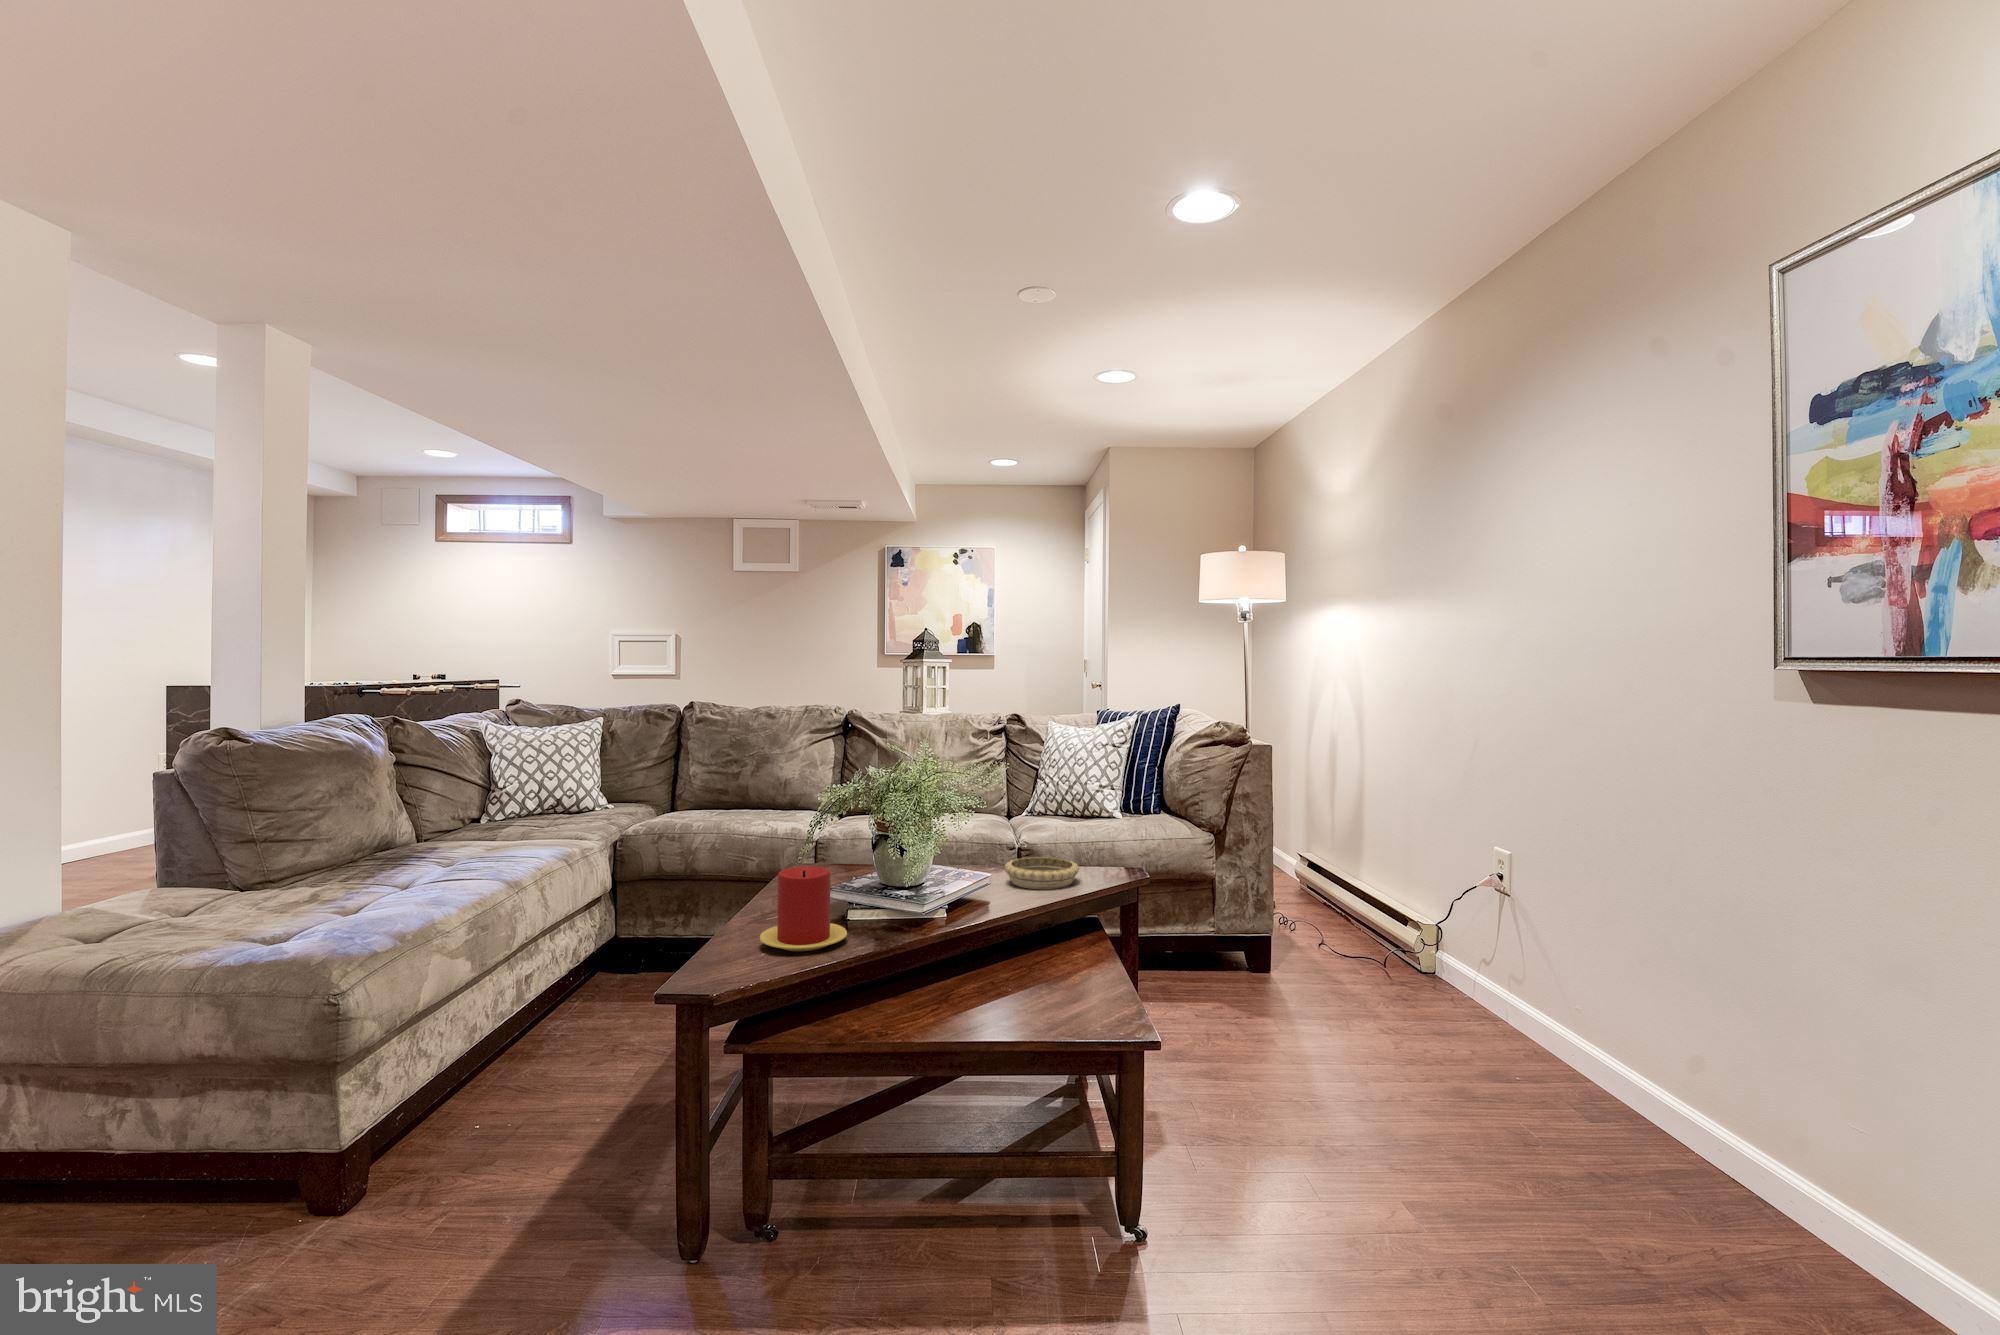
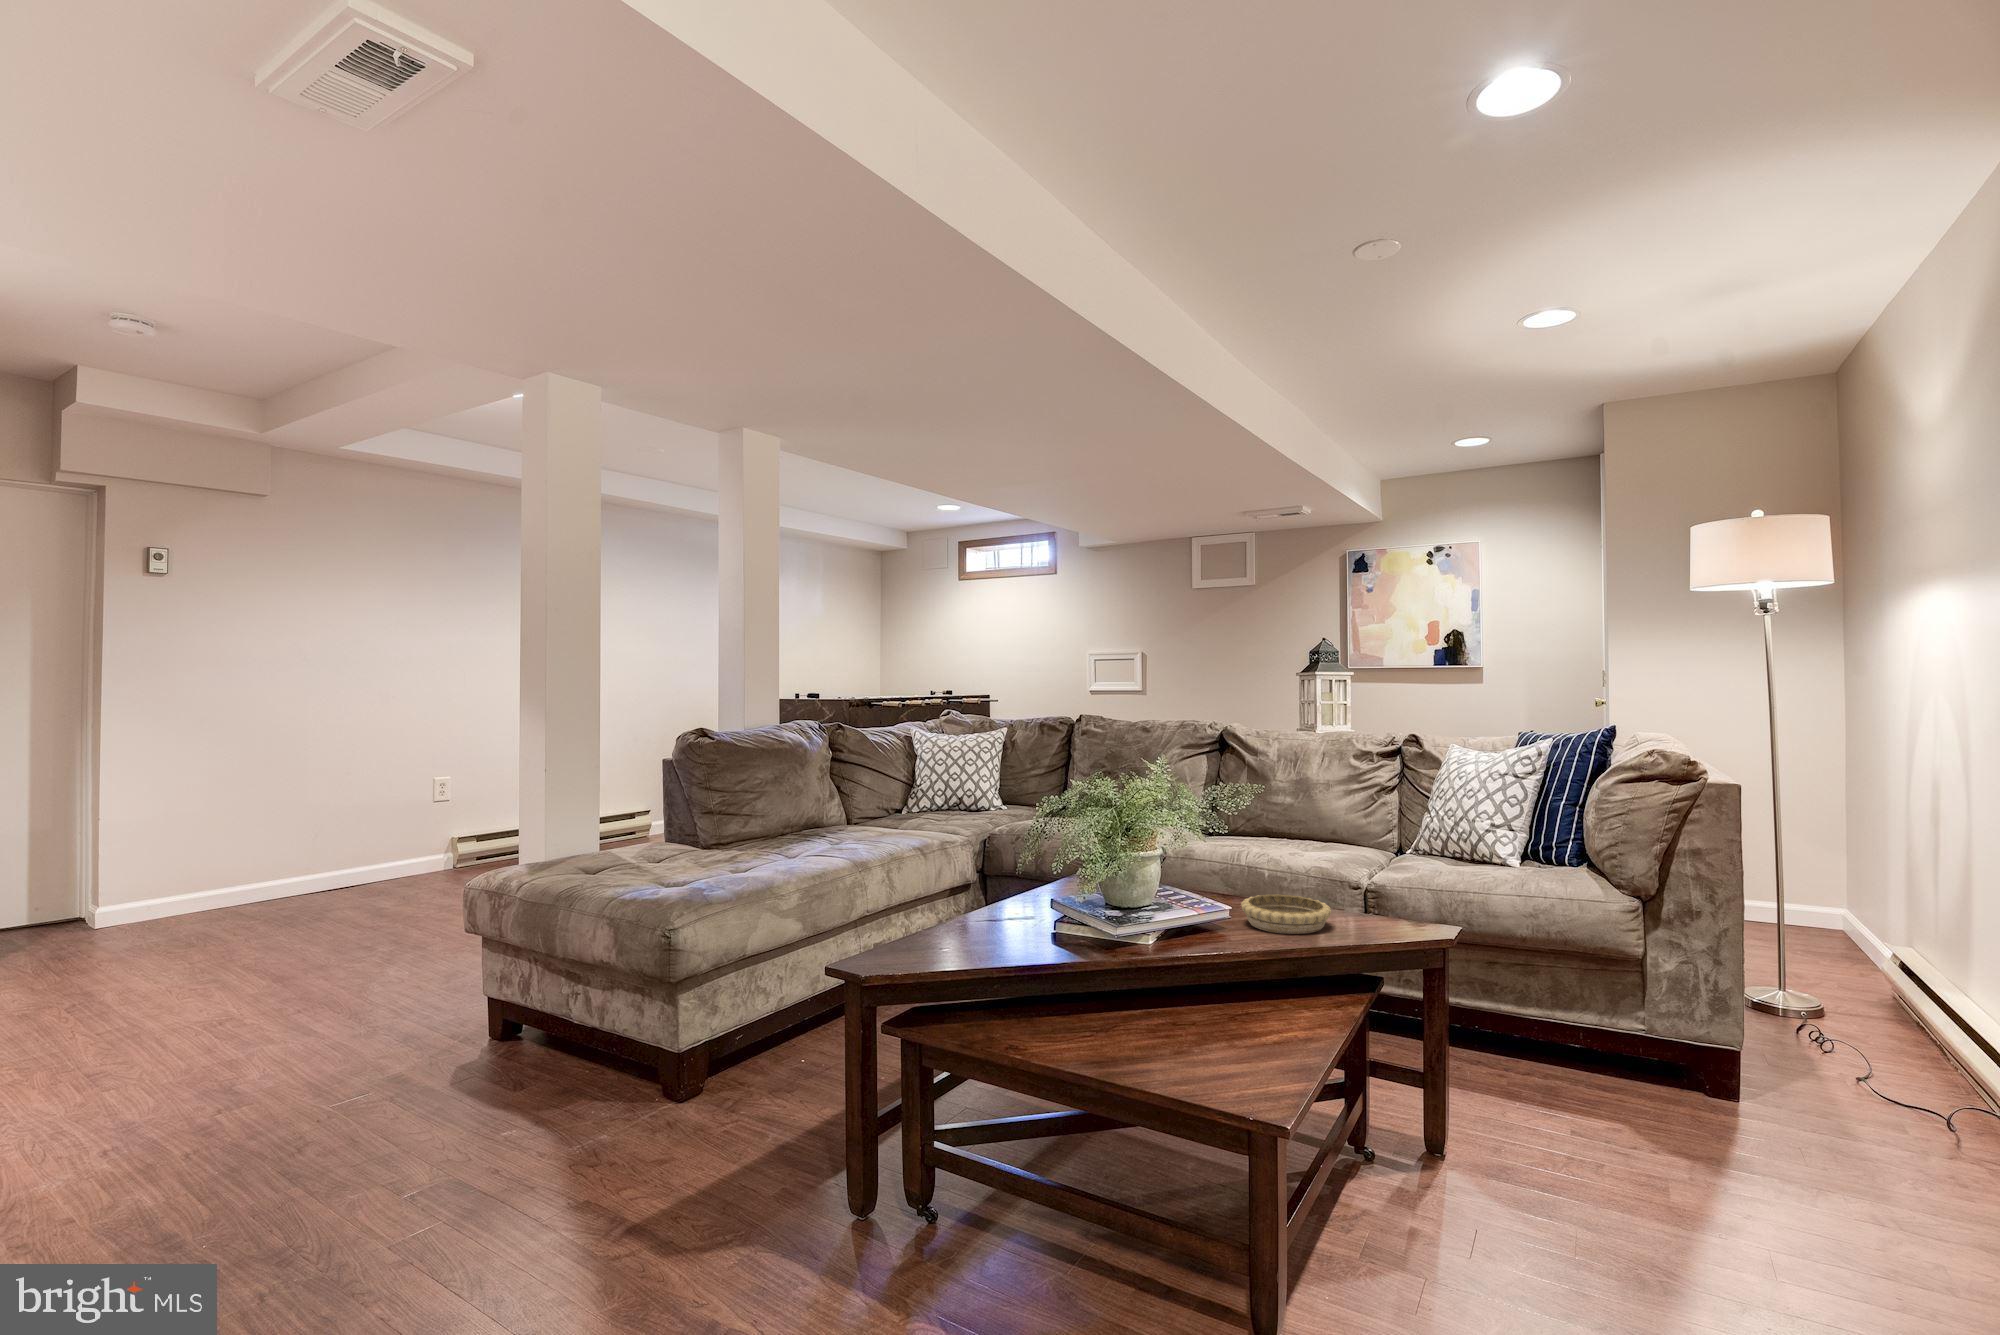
candle: present [760,867,847,951] -> none [924,870,1006,951]

